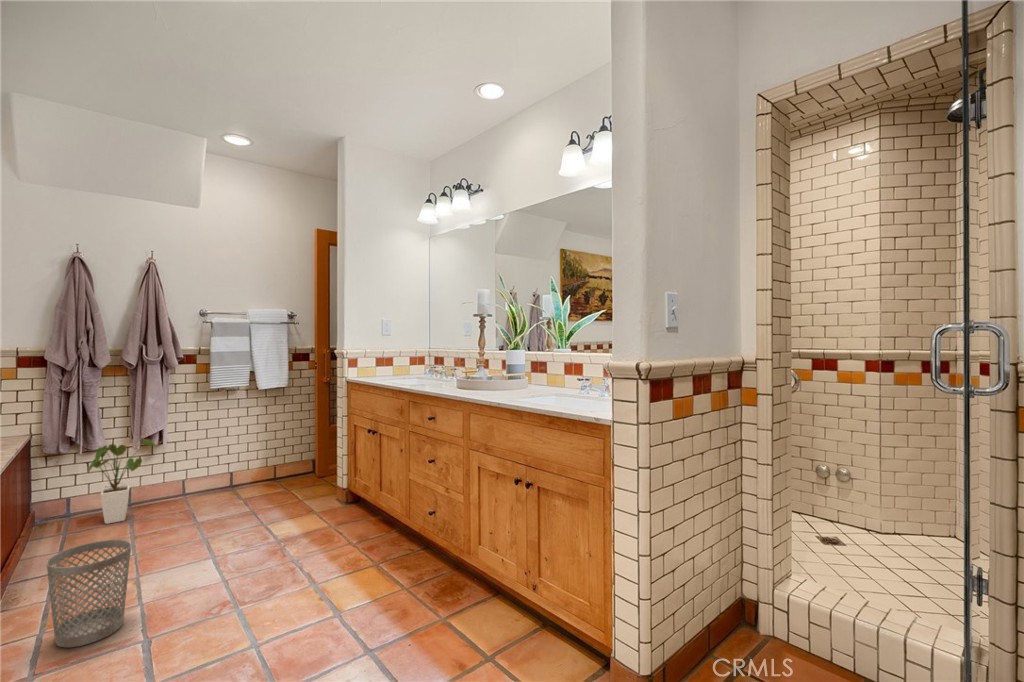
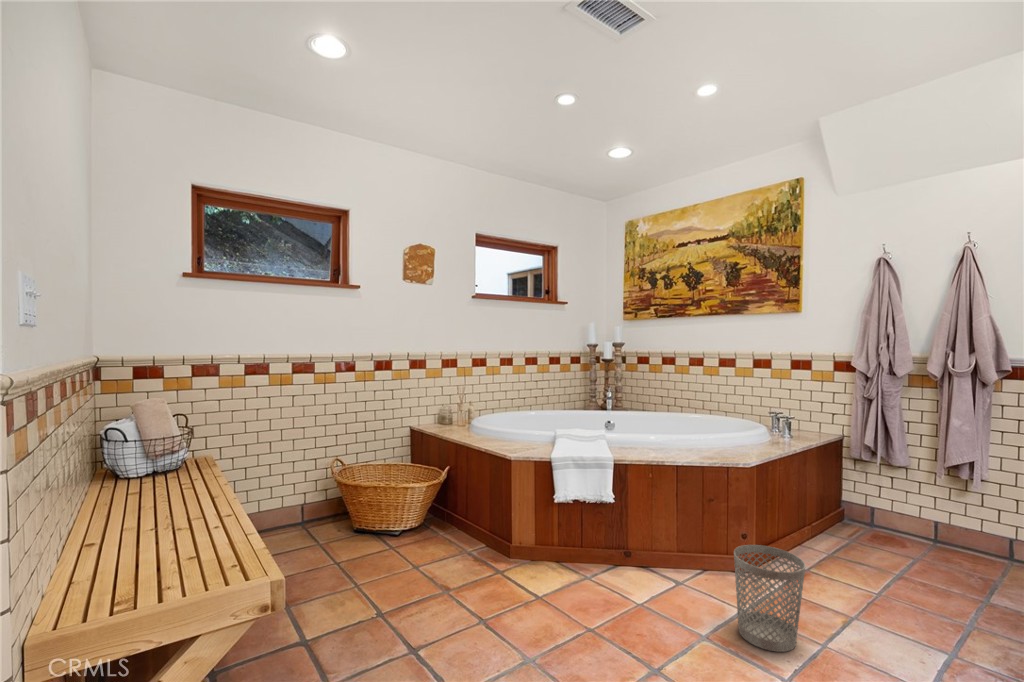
house plant: present [88,438,155,524] -> none [876,463,966,557]

